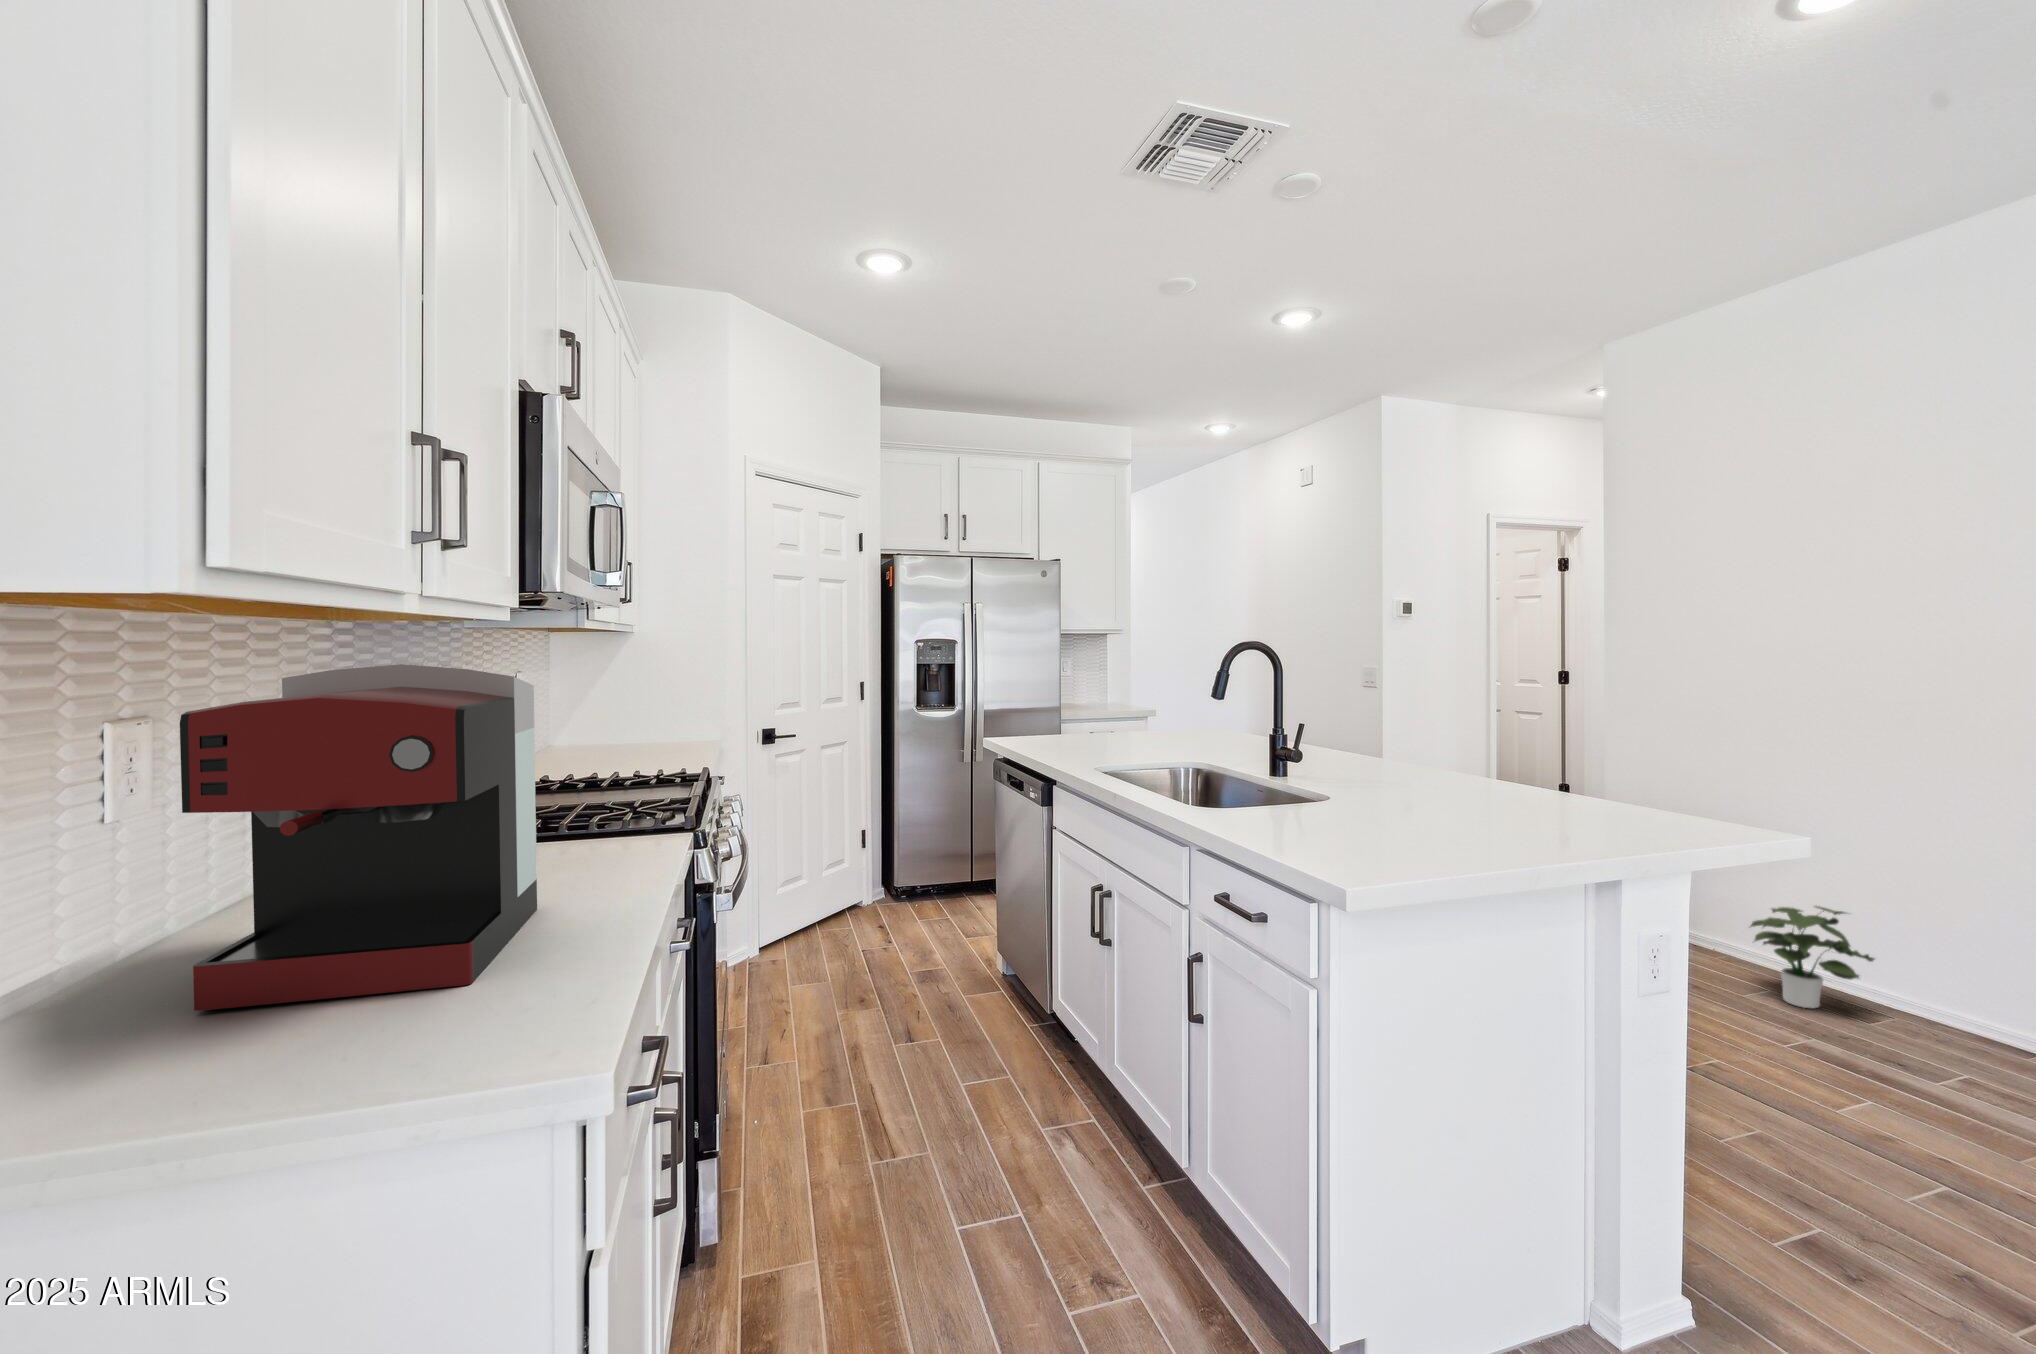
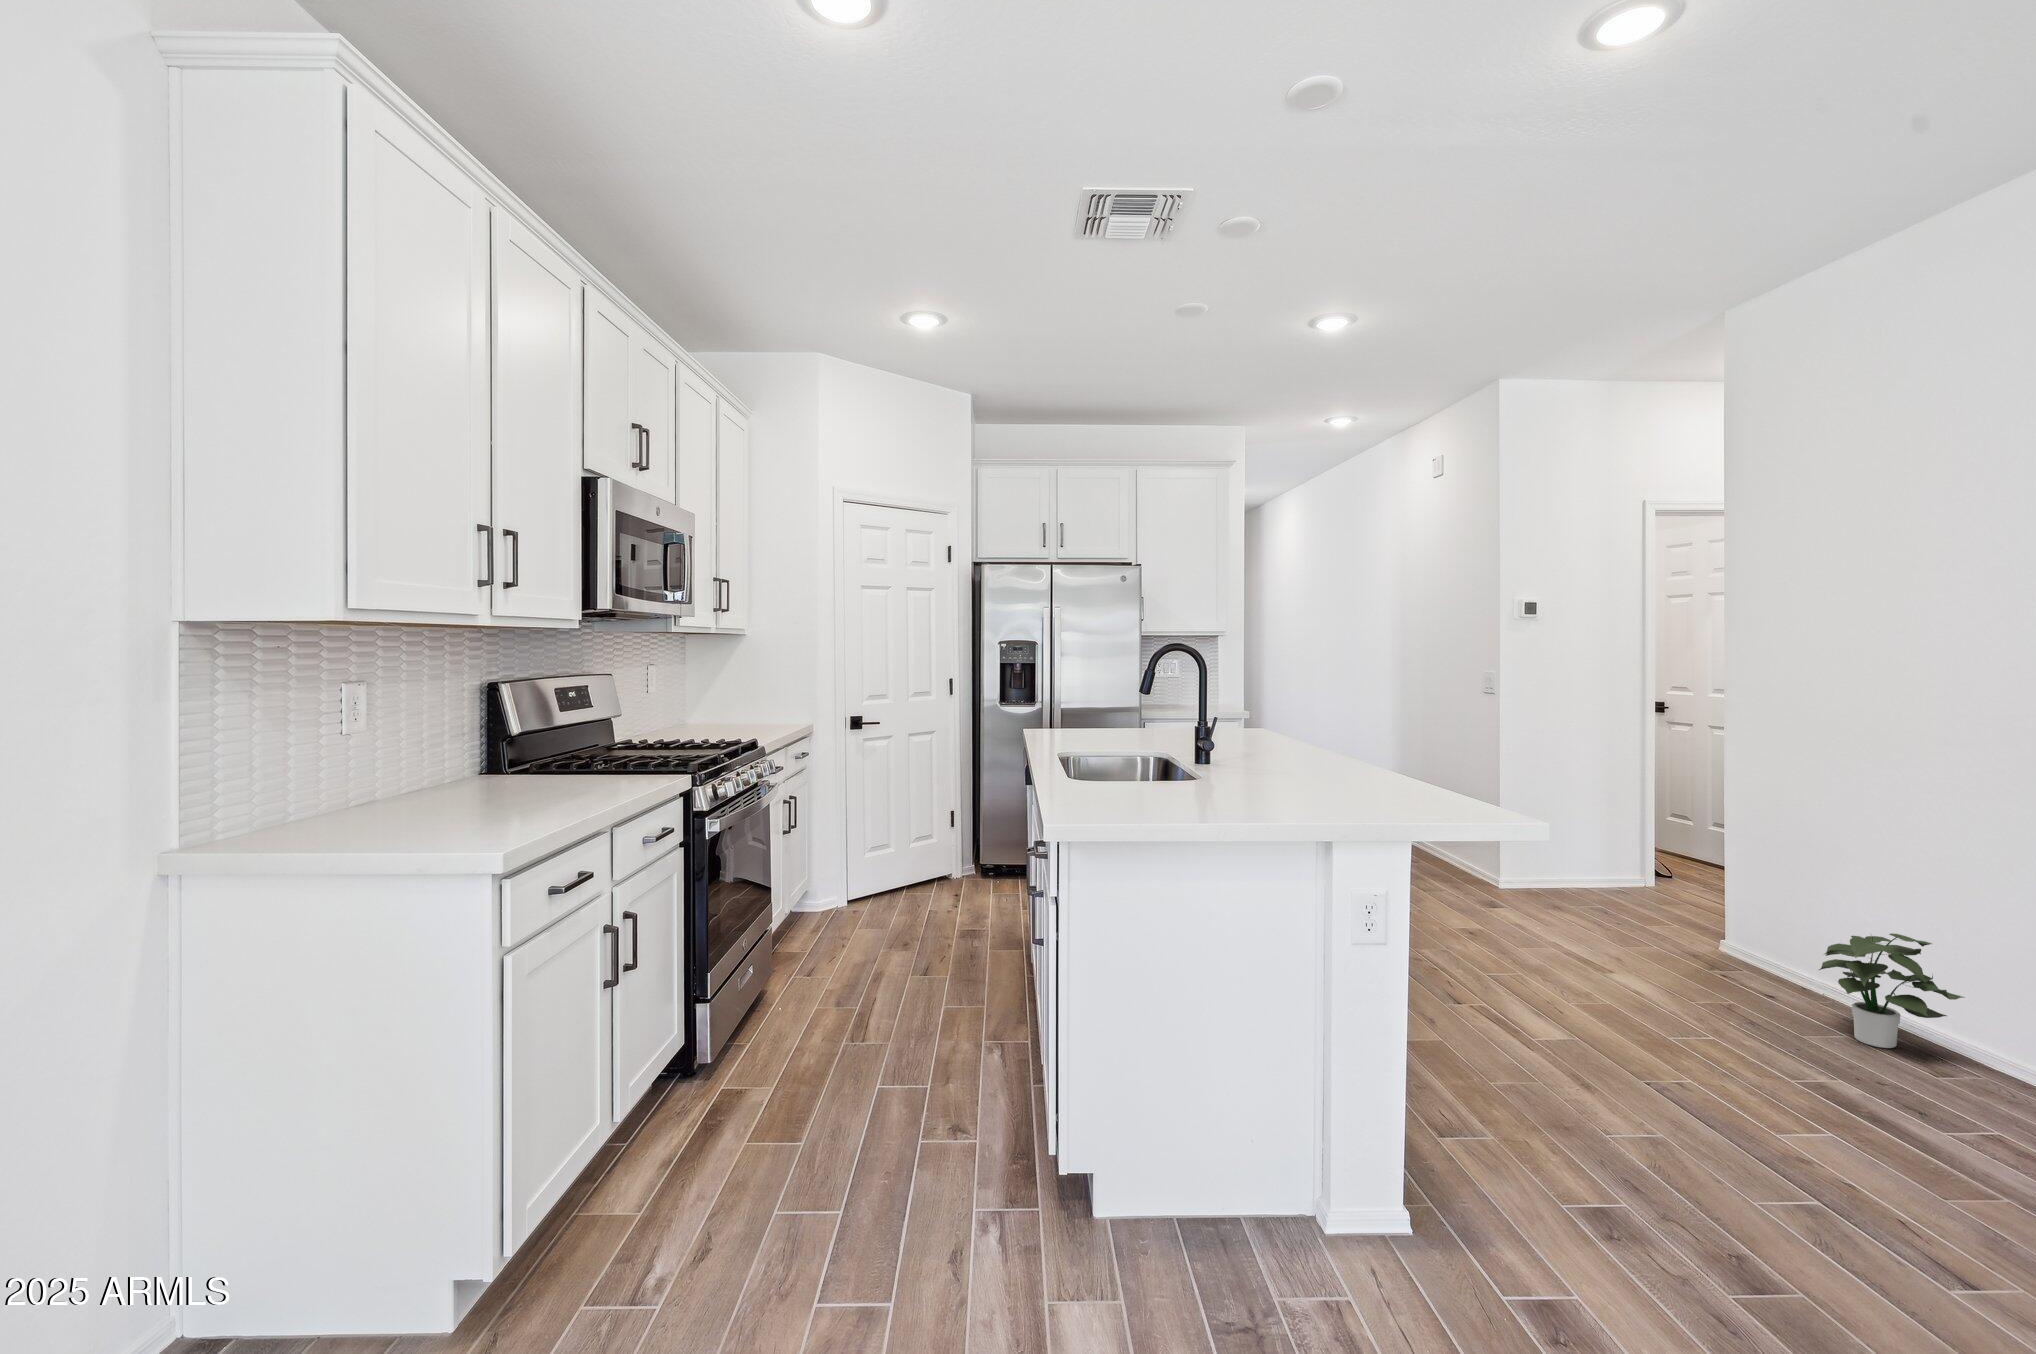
coffee maker: present [180,664,537,1011] -> none [347,651,546,824]

